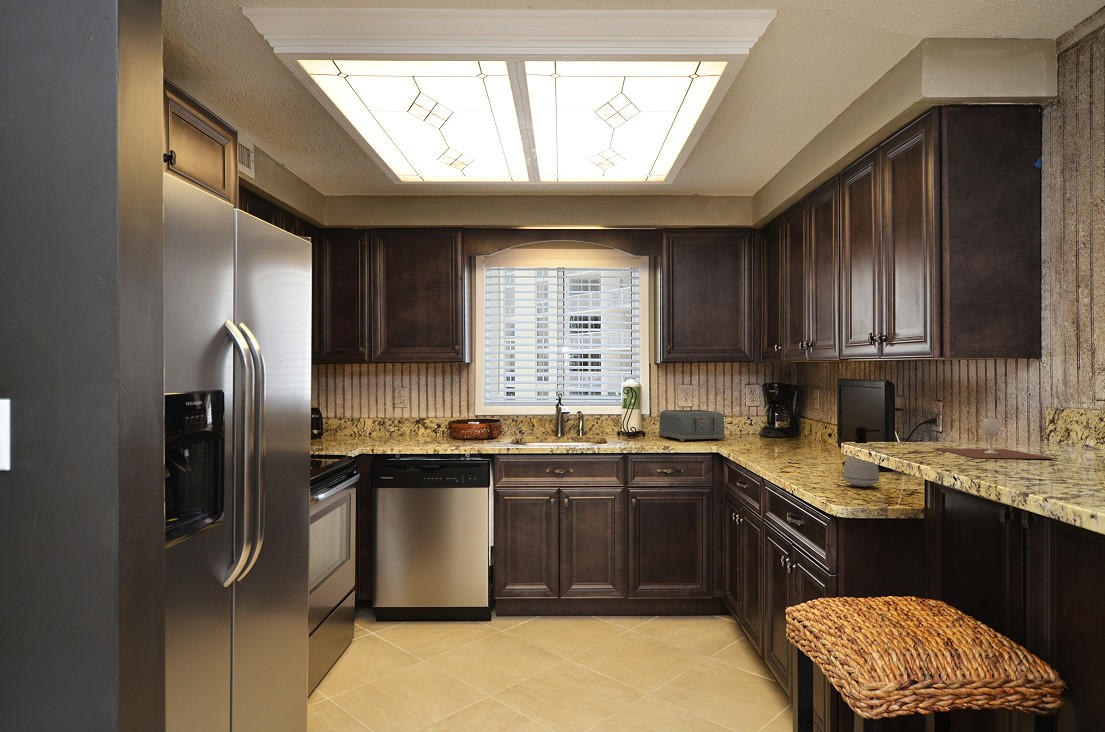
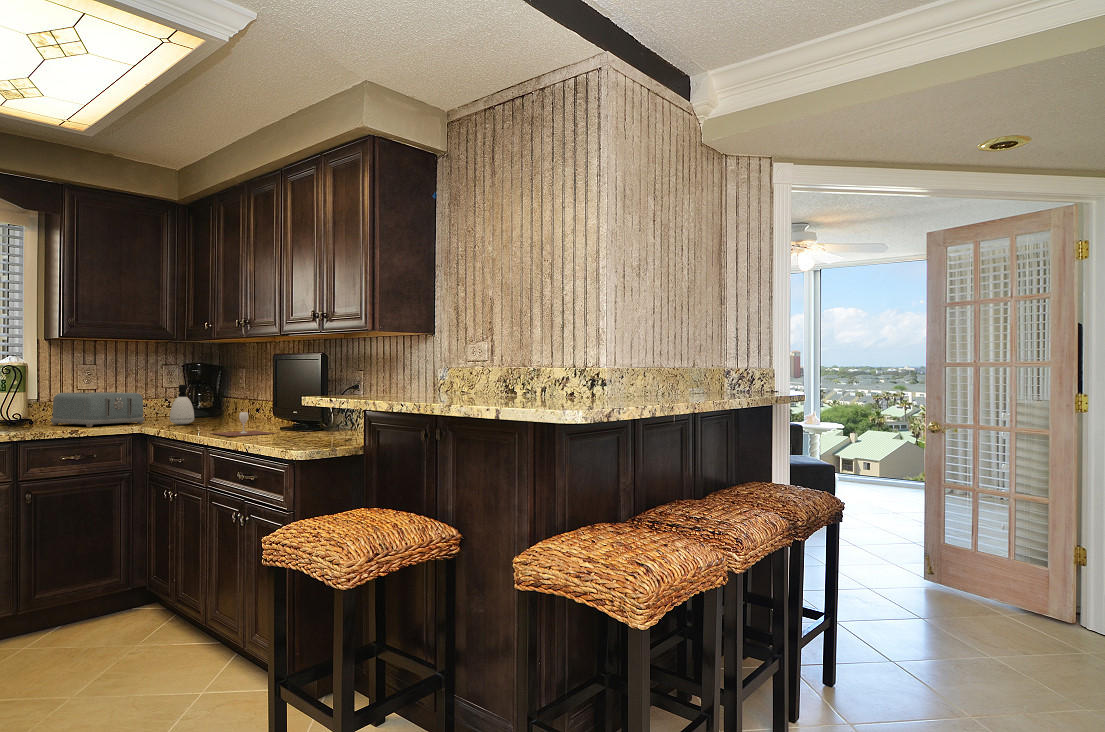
wine glass: present [932,419,1058,459] -> present [212,412,275,436]
soap dispenser: present [843,426,880,487] -> present [170,385,195,425]

